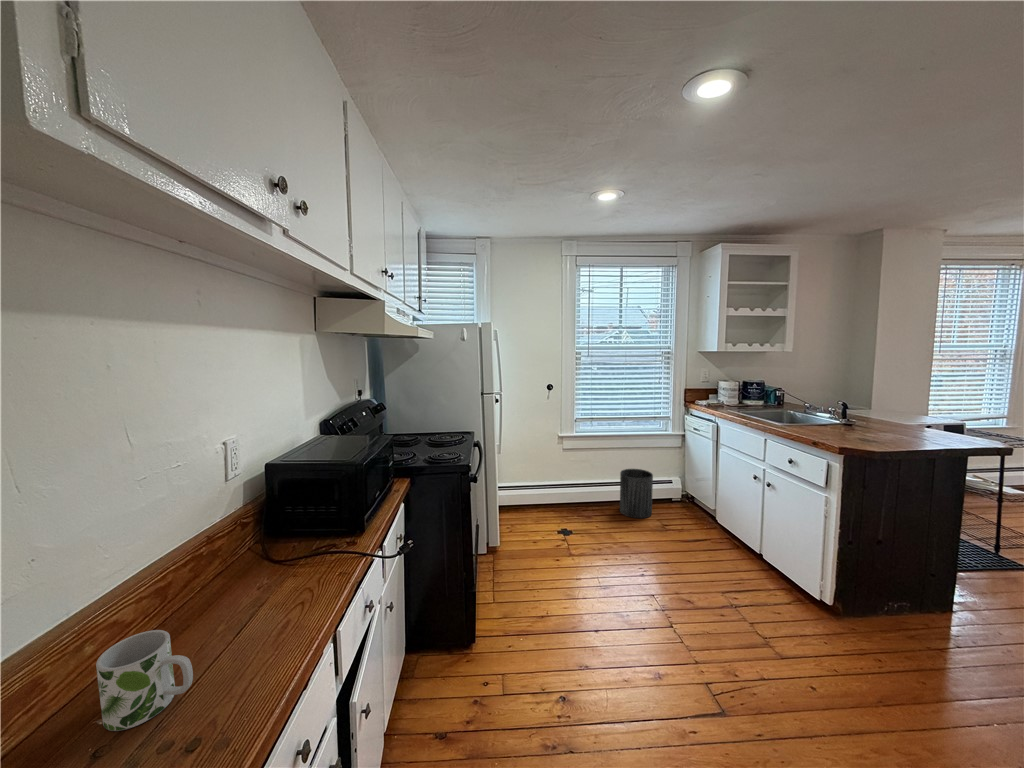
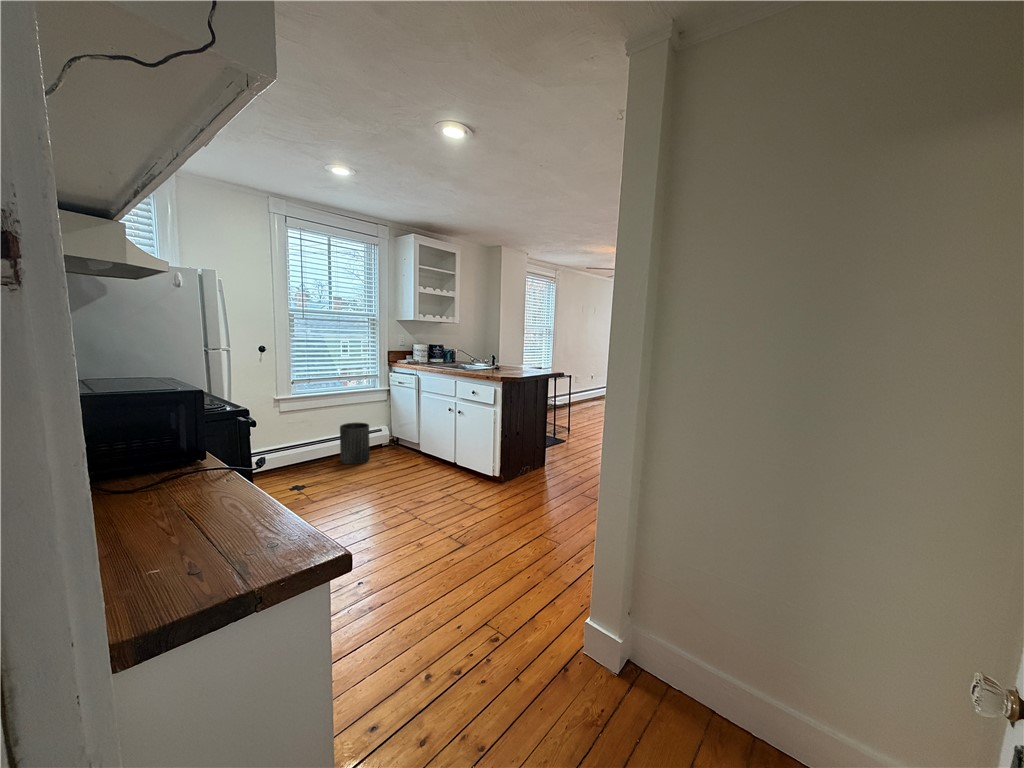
mug: present [96,630,193,731] -> none [151,496,236,568]

